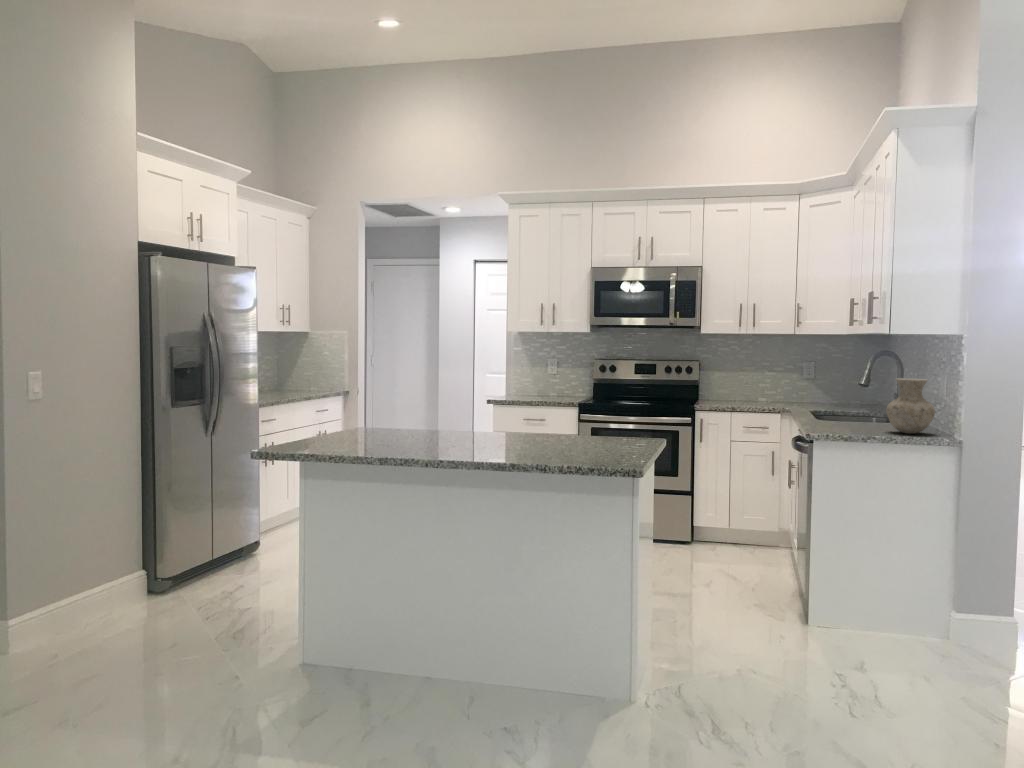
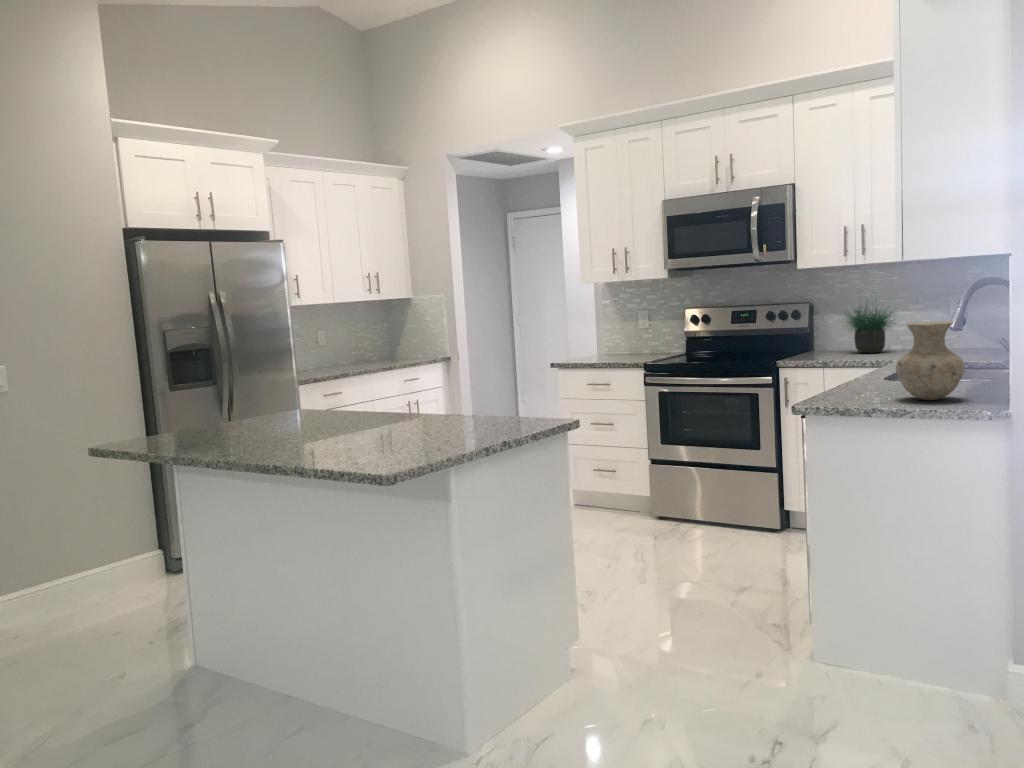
potted plant: none [720,351,774,402] -> present [845,300,896,353]

